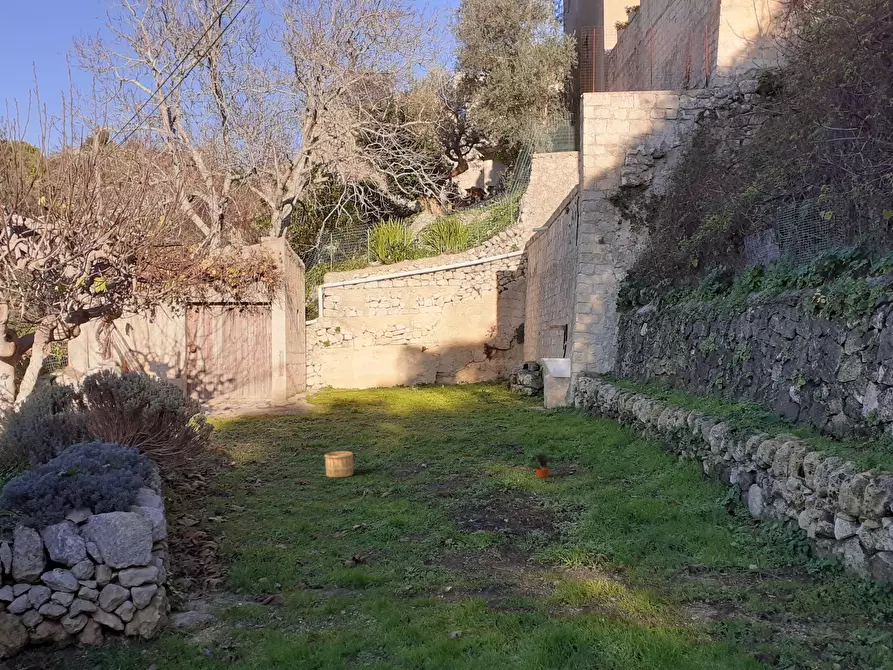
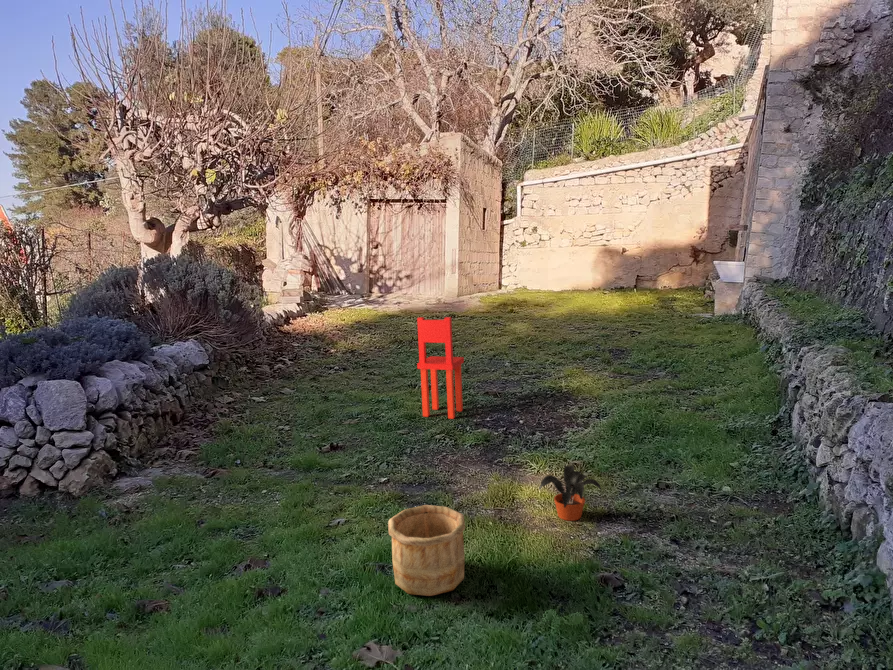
chair: none [406,395,431,461] -> present [417,317,464,419]
wooden bucket: present [325,451,353,478] -> present [388,505,465,596]

